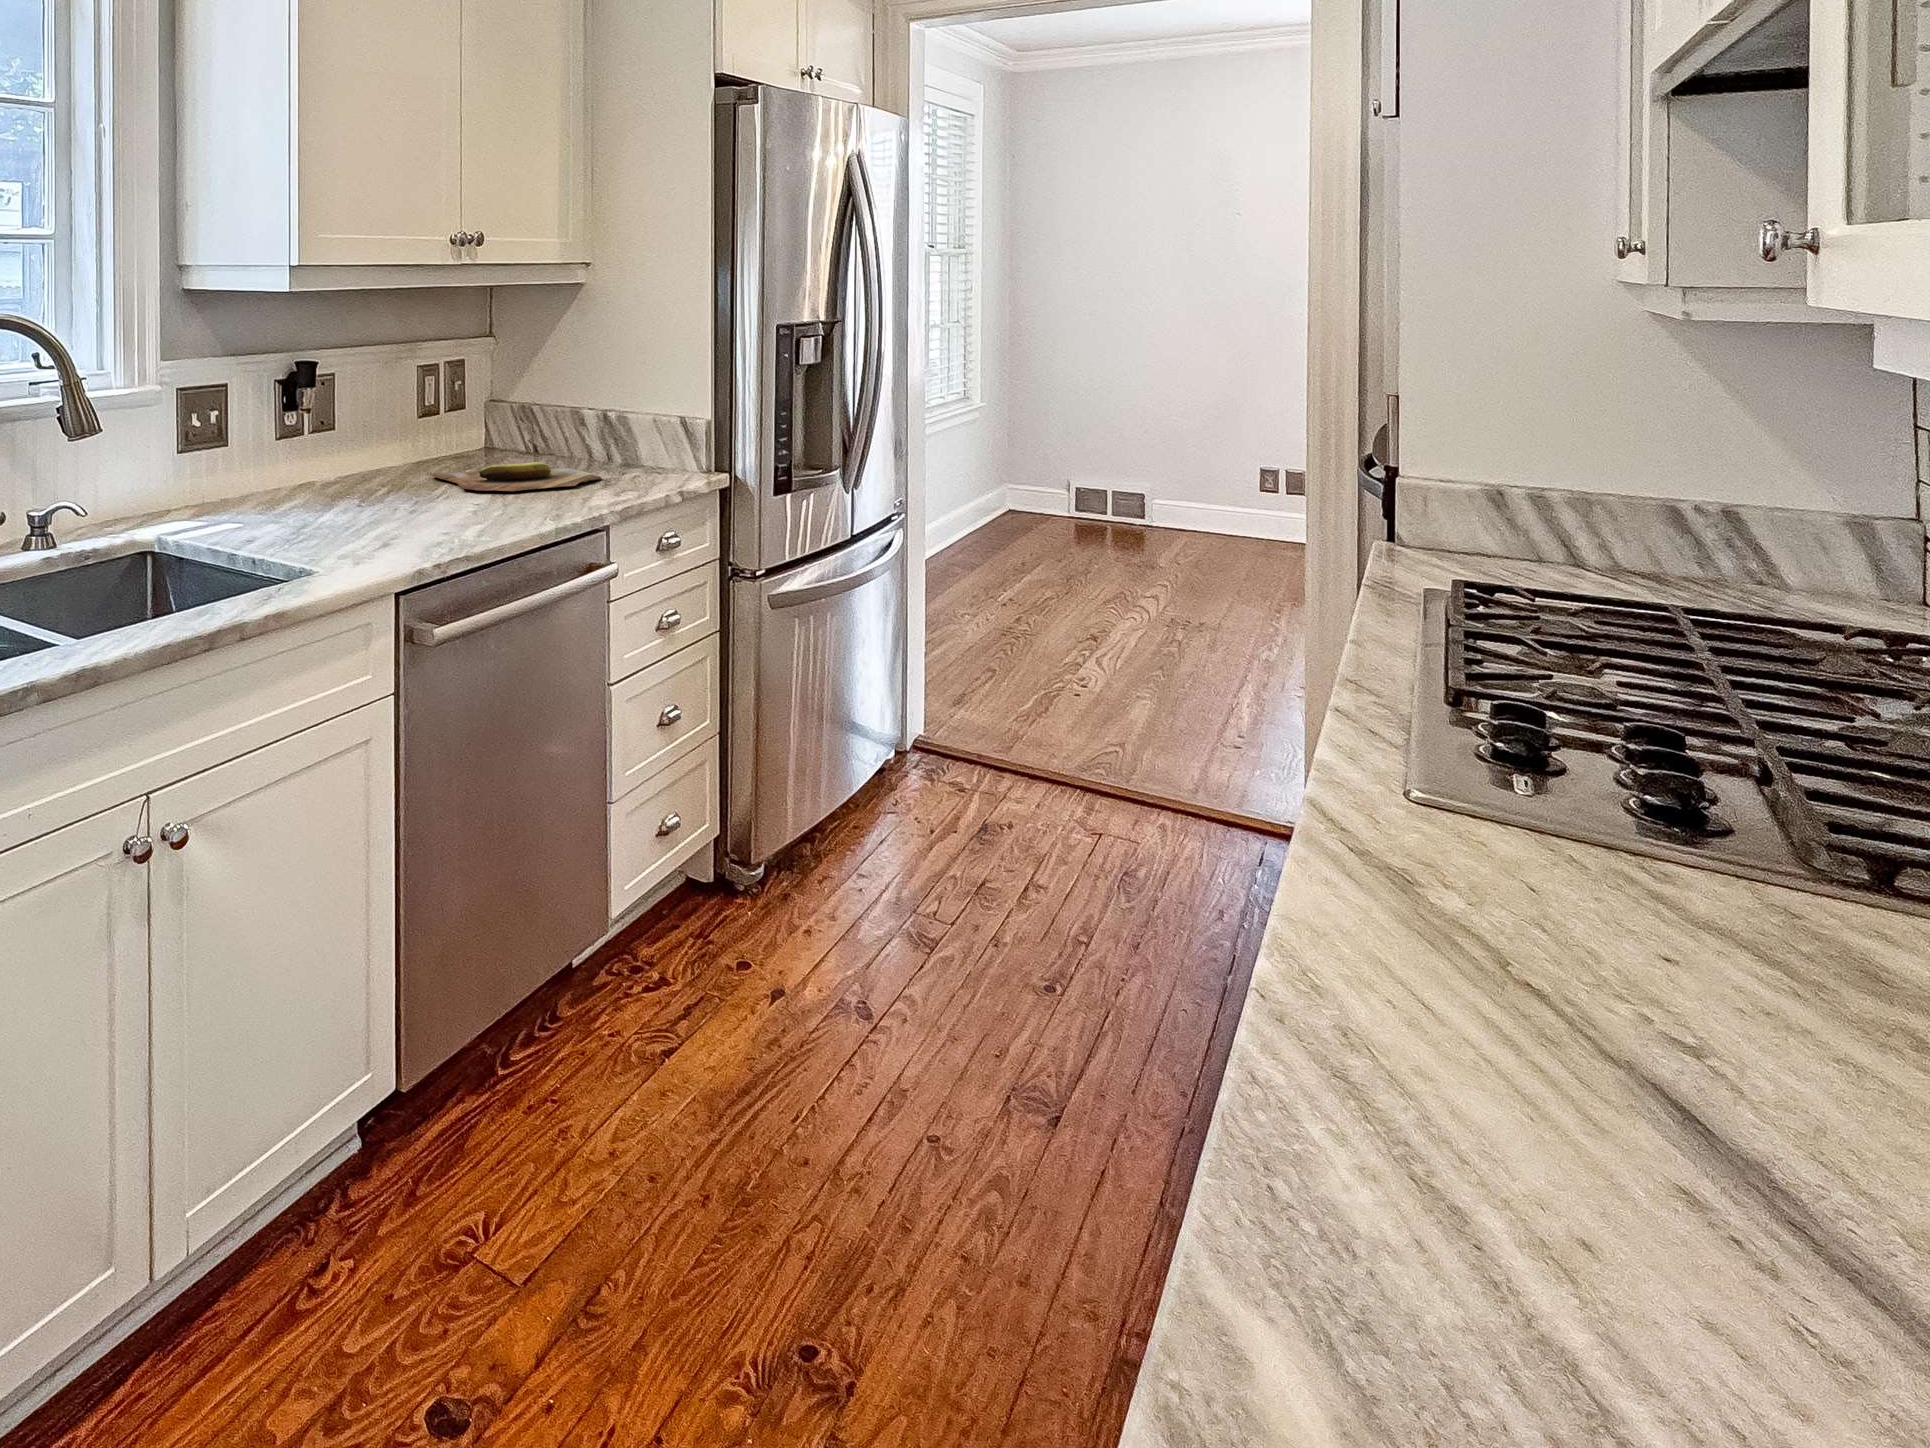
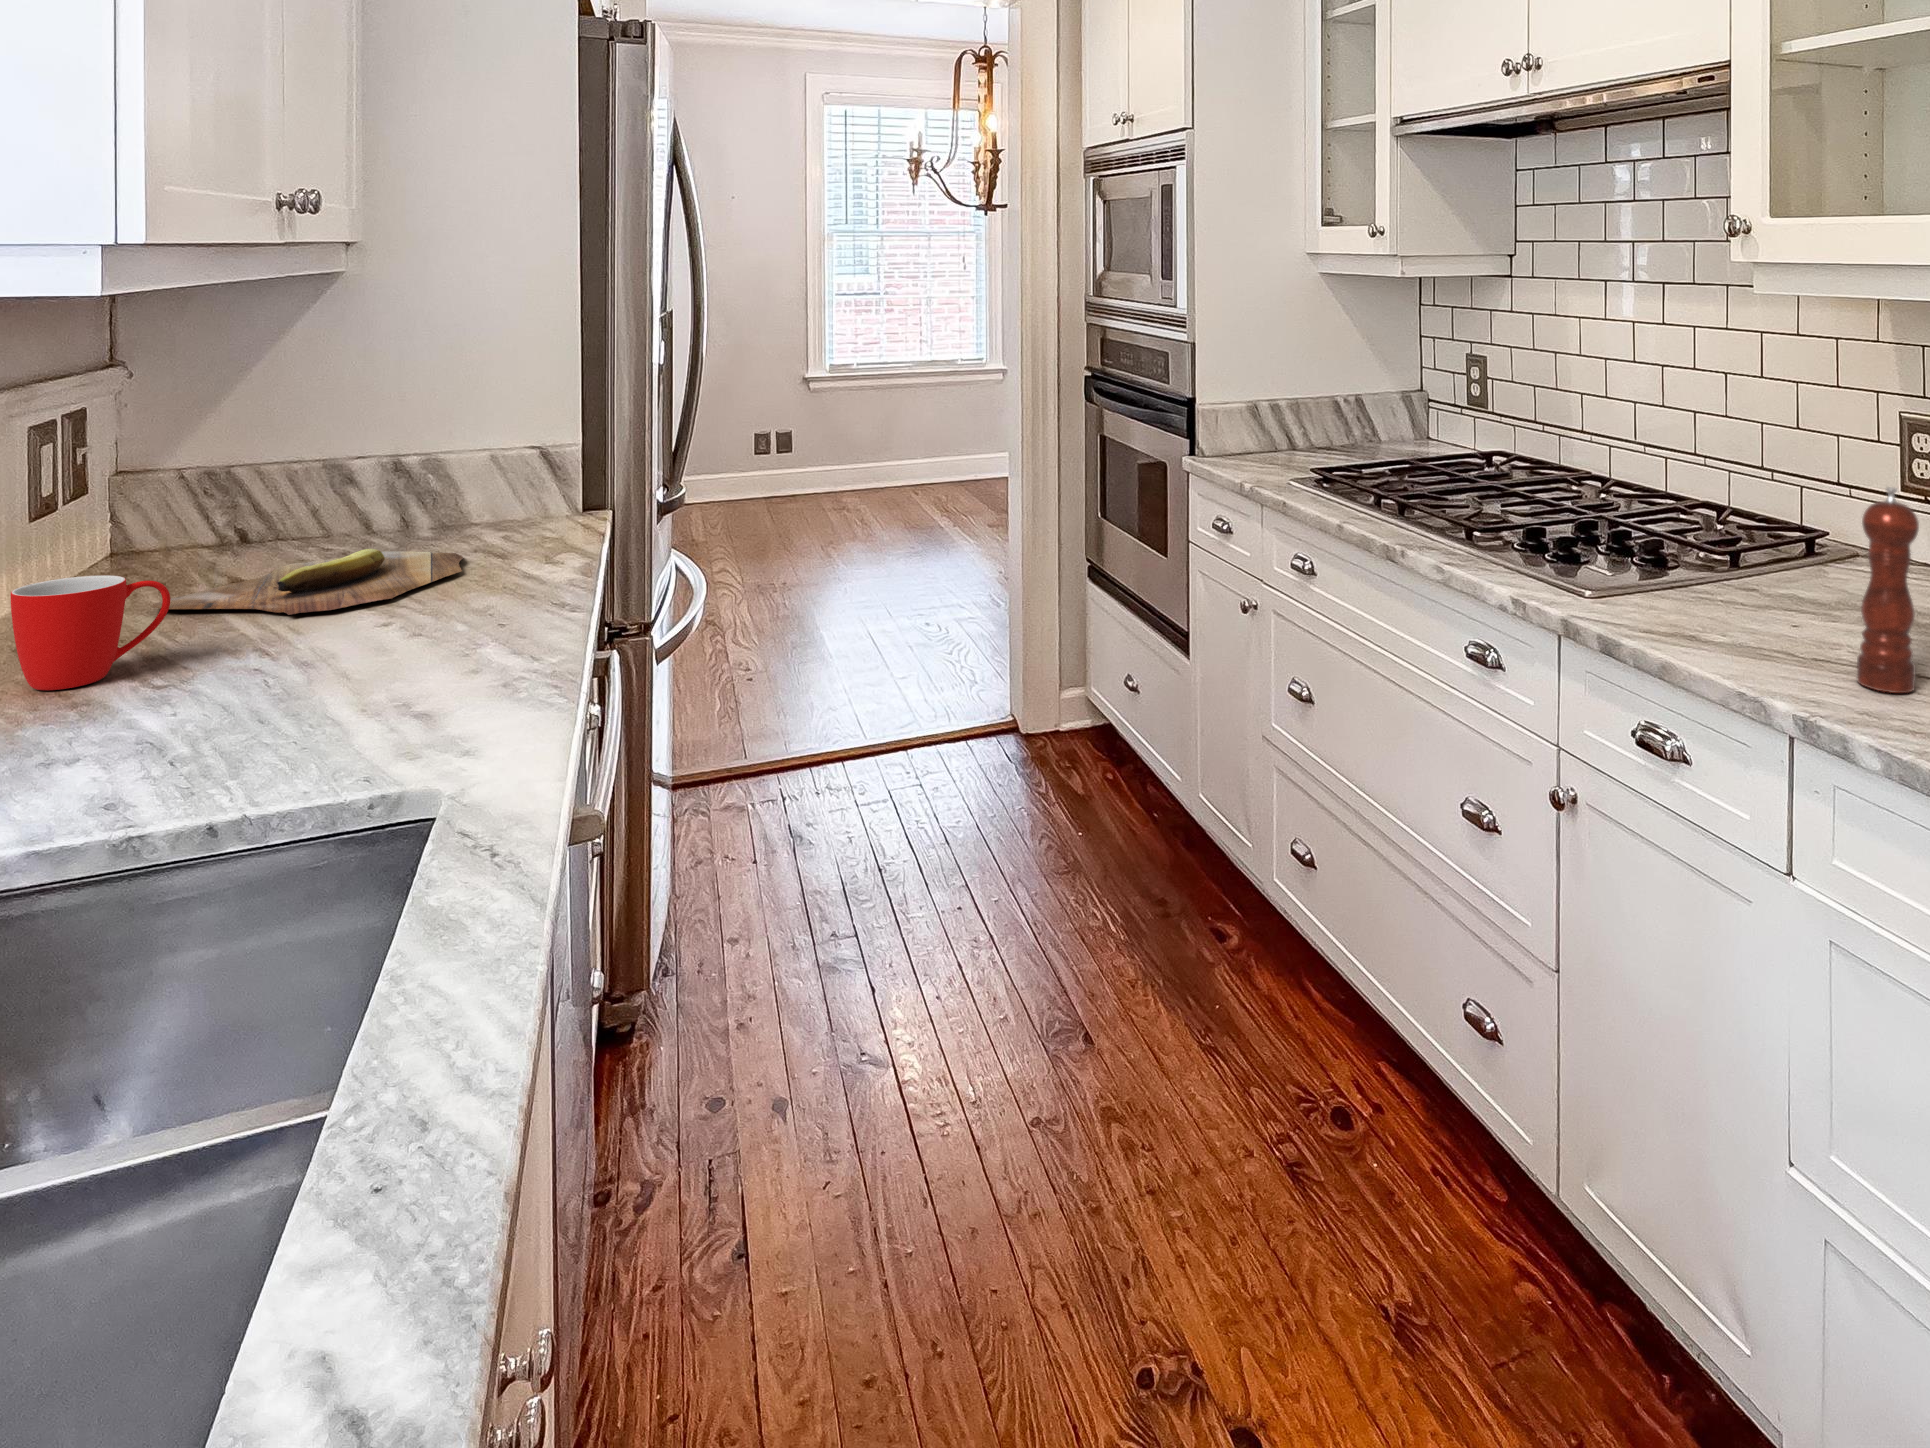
mug: none [321,443,381,499] -> present [10,575,170,690]
pepper mill: none [1577,642,1714,1041] -> present [1857,487,1919,693]

